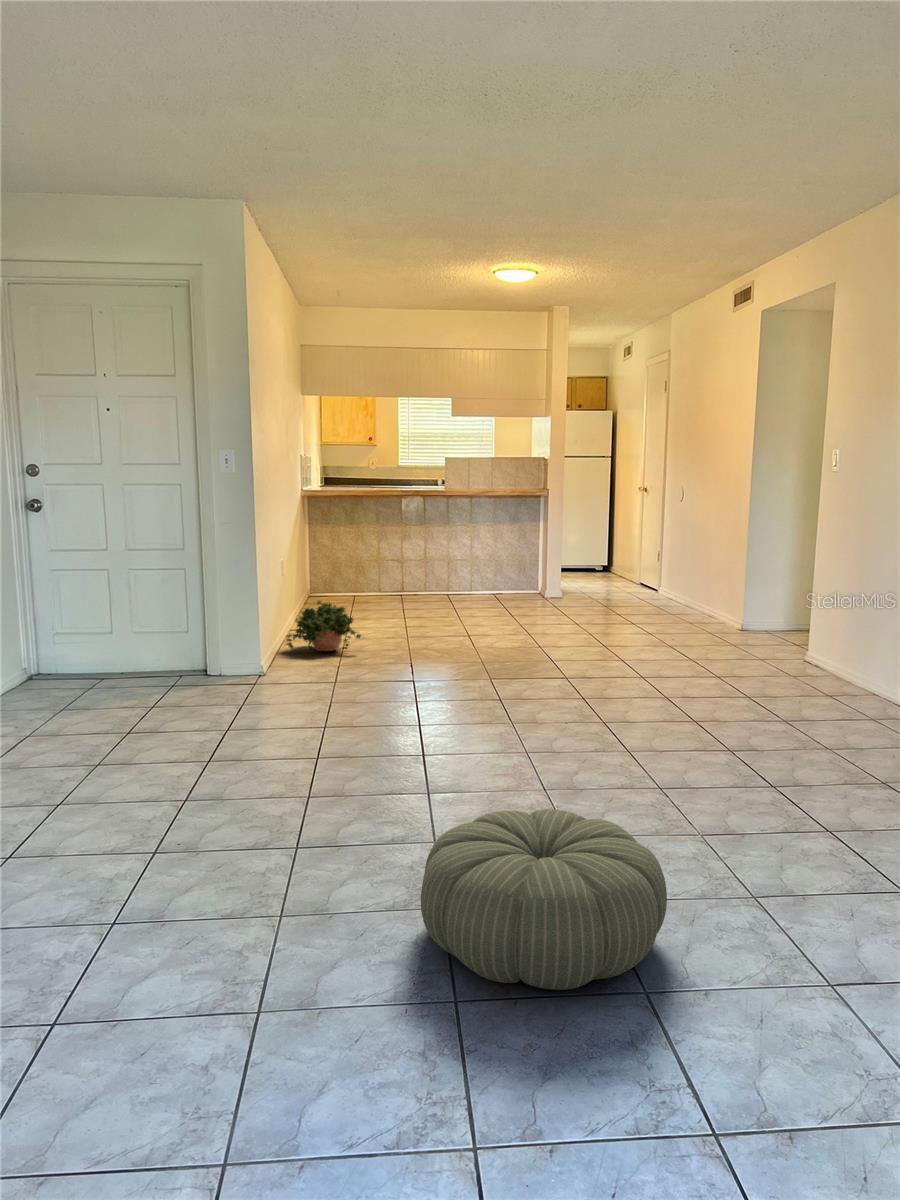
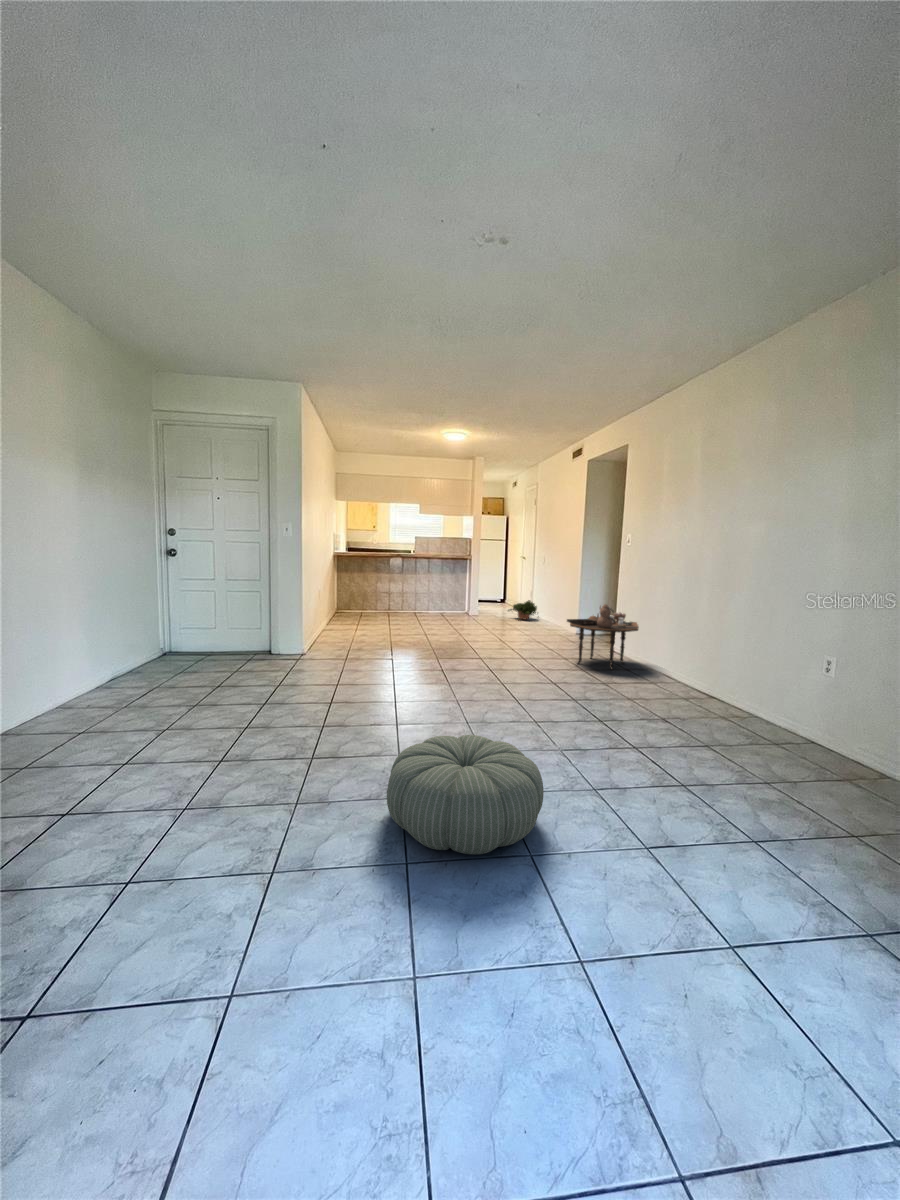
side table: none [720,578,850,695] -> present [567,604,639,670]
potted plant: present [286,601,361,651] -> present [508,600,539,620]

